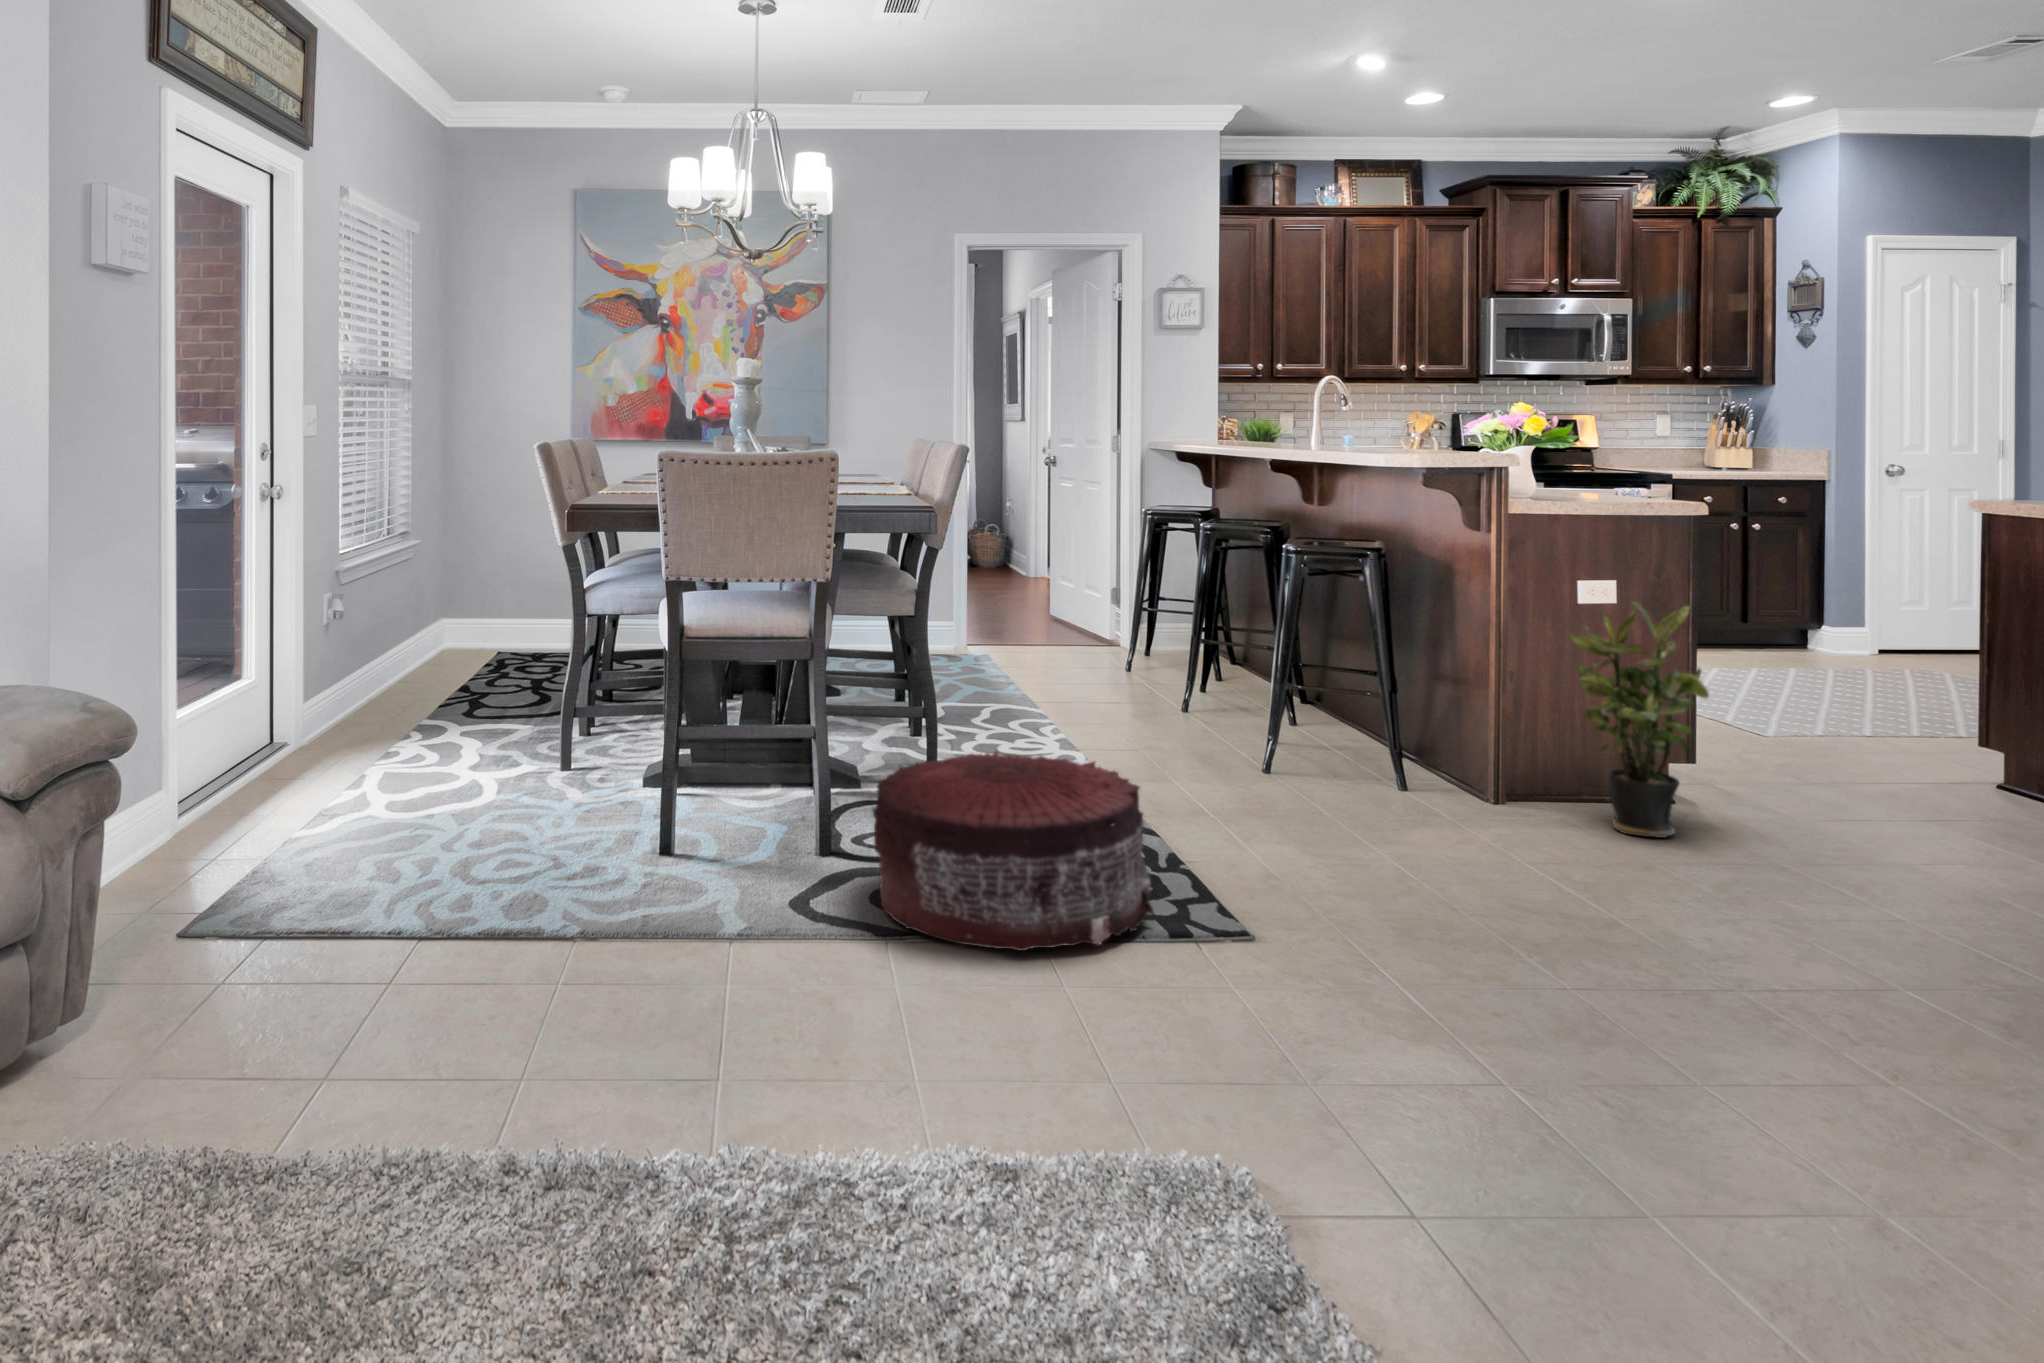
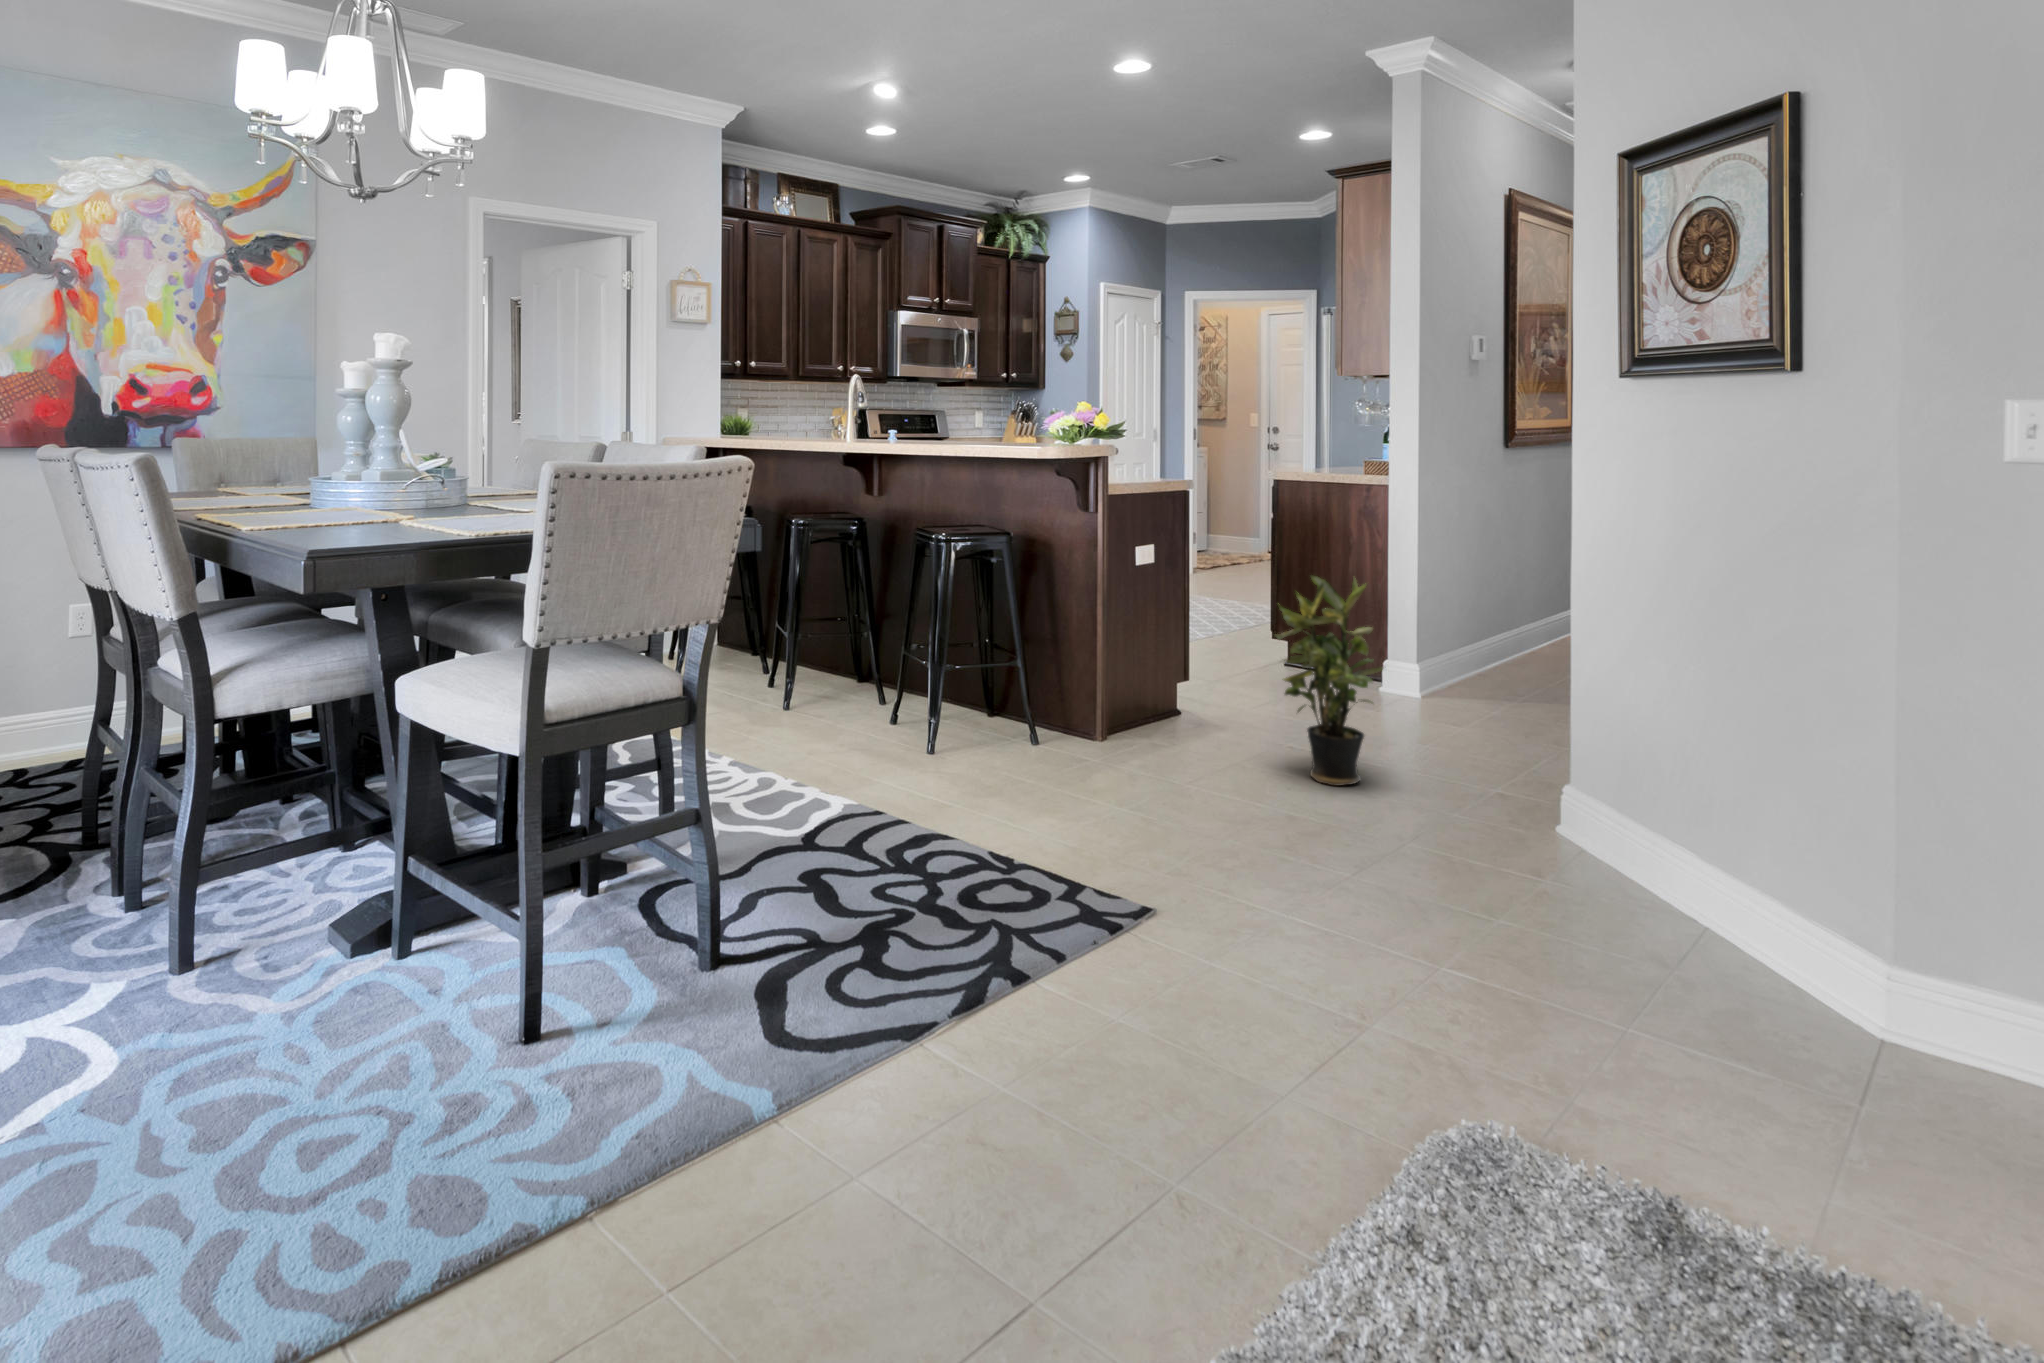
pouf: present [873,751,1154,951] -> none [1011,854,1404,1212]

